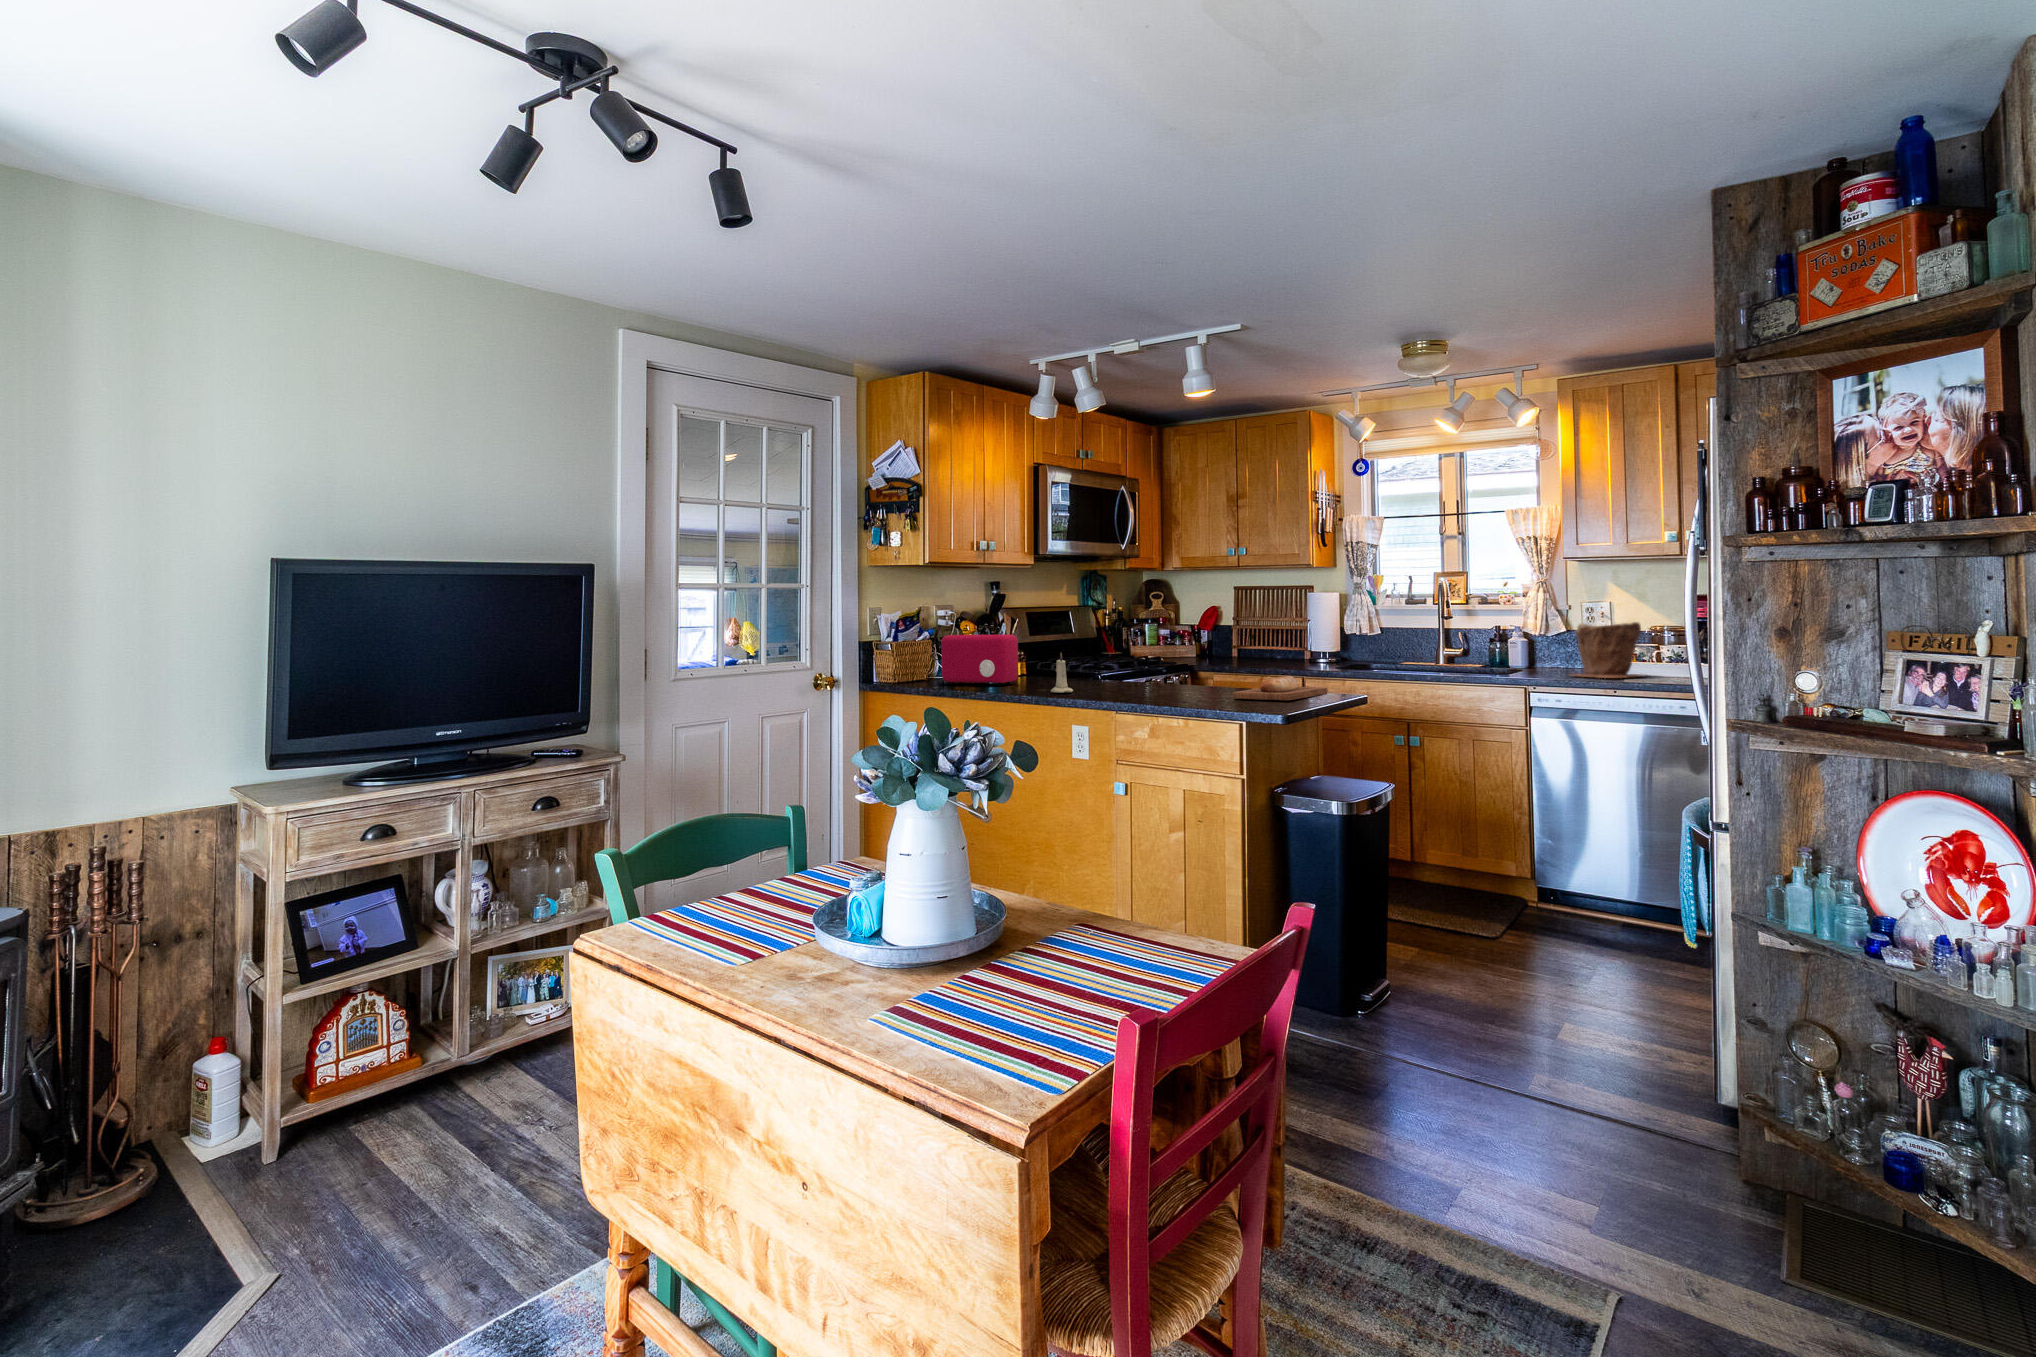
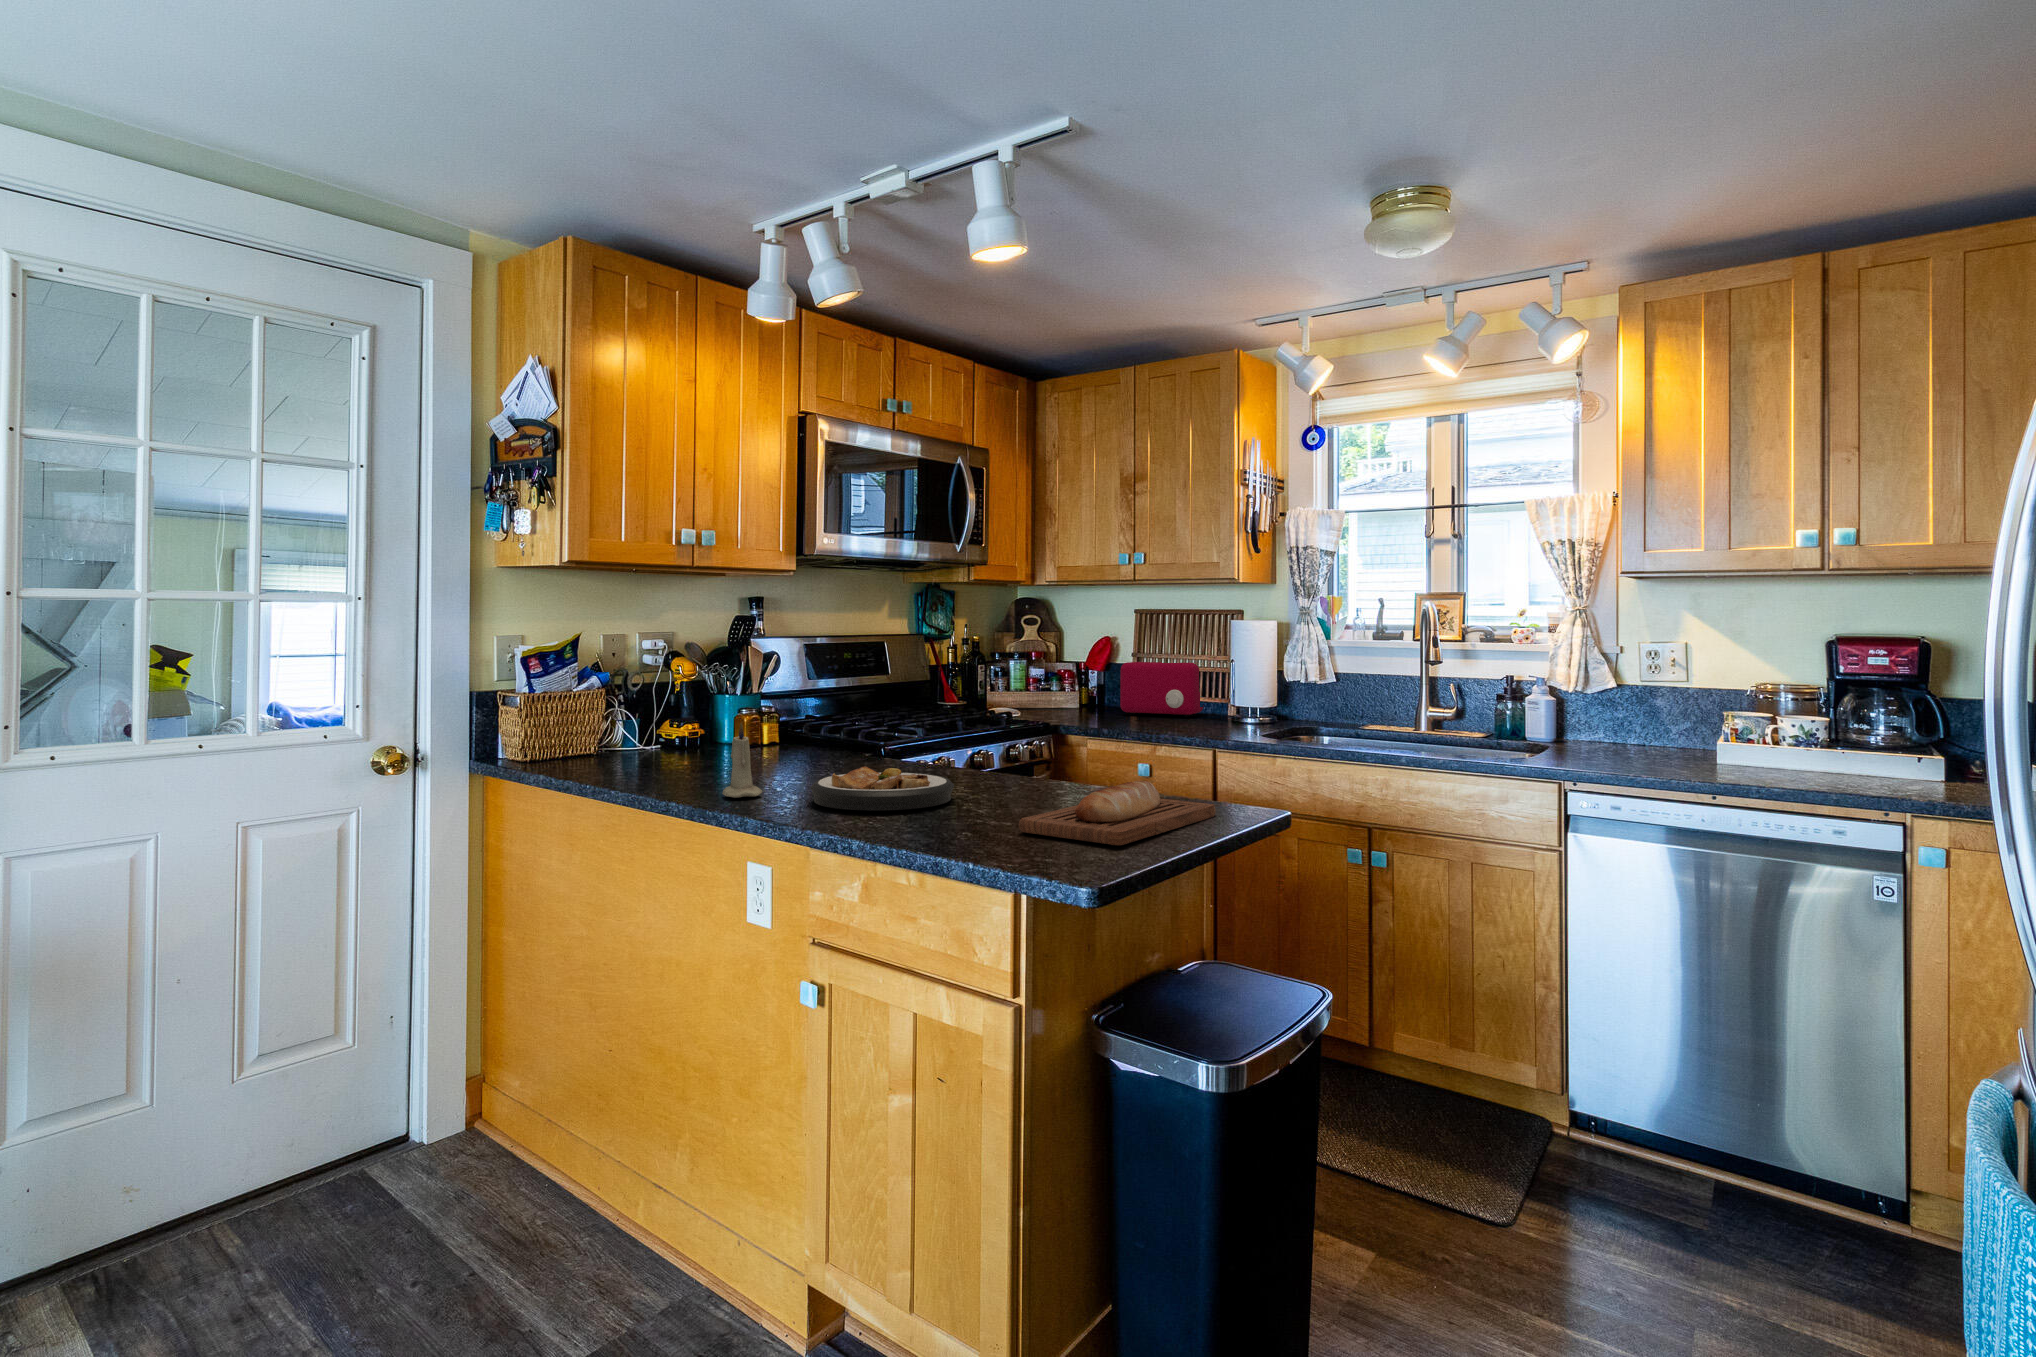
plant pot: present [1571,622,1642,678] -> none [1633,678,1772,775]
toaster: present [941,635,1018,685] -> present [1120,662,1204,717]
plate: none [1104,674,1182,694] -> present [811,767,954,810]

